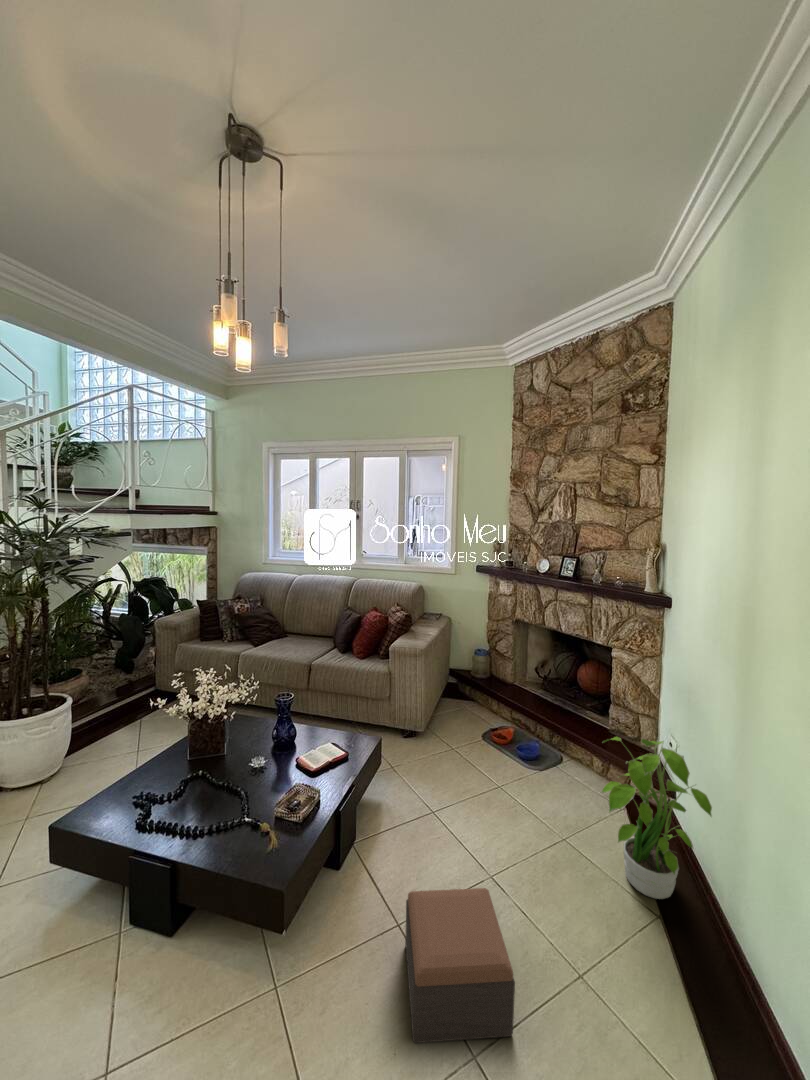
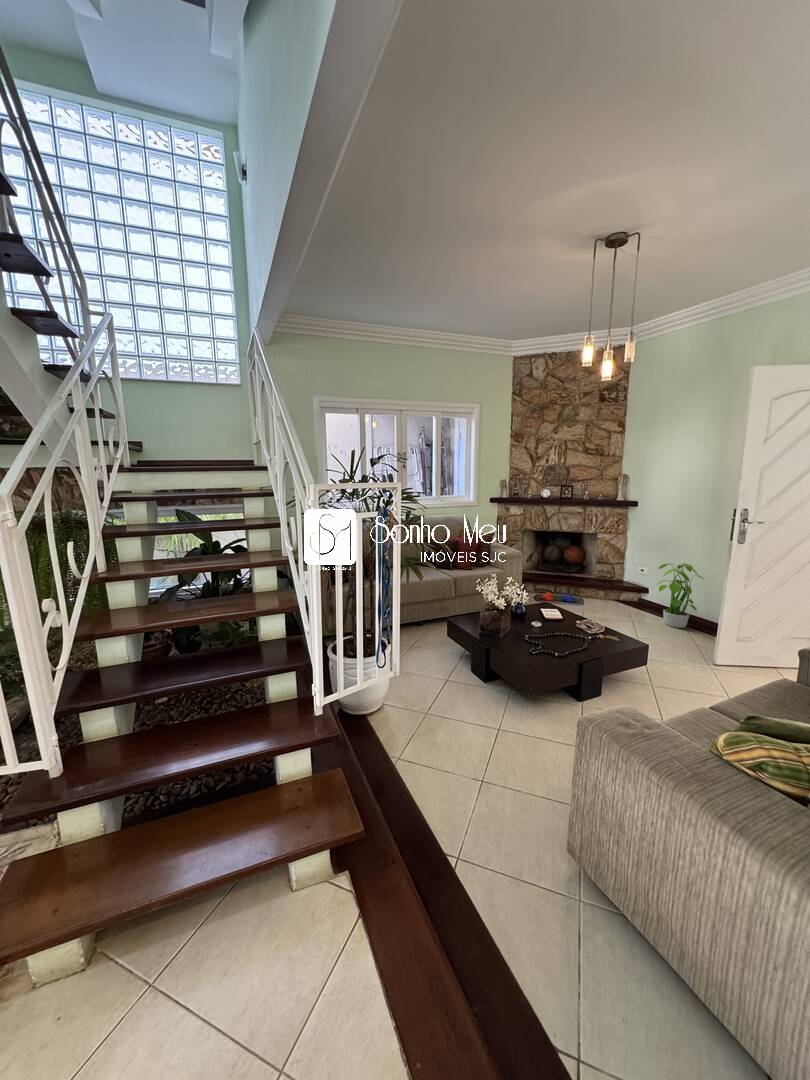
footstool: present [405,888,515,1043] -> none [664,629,727,680]

